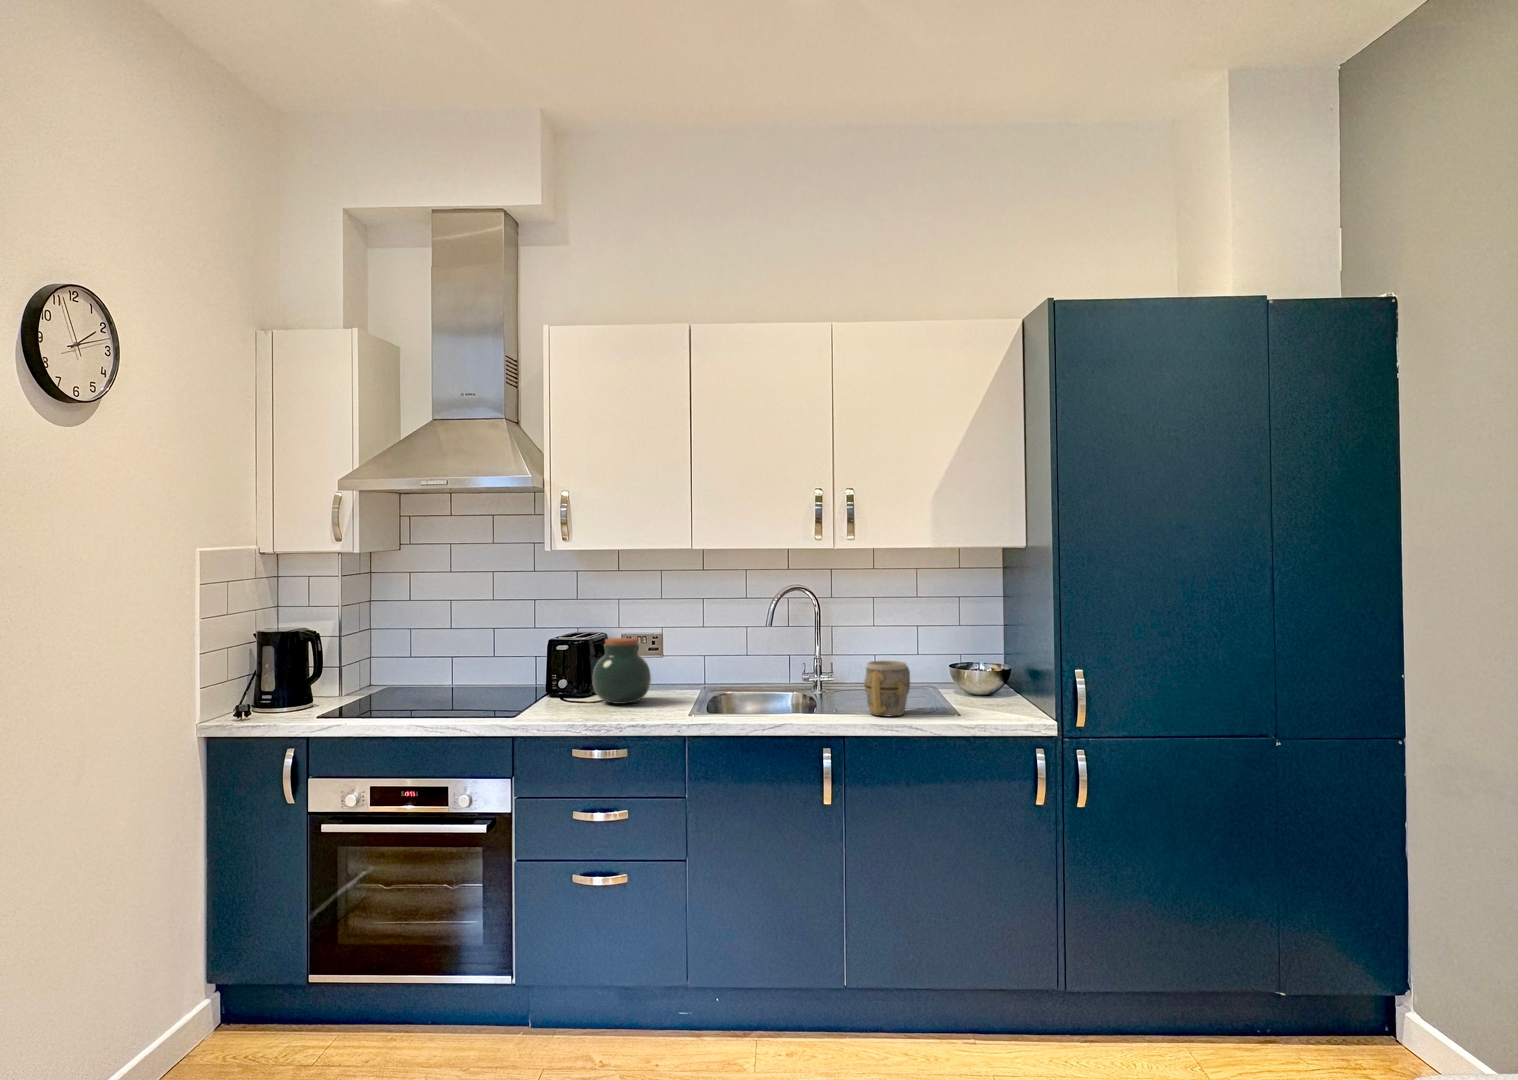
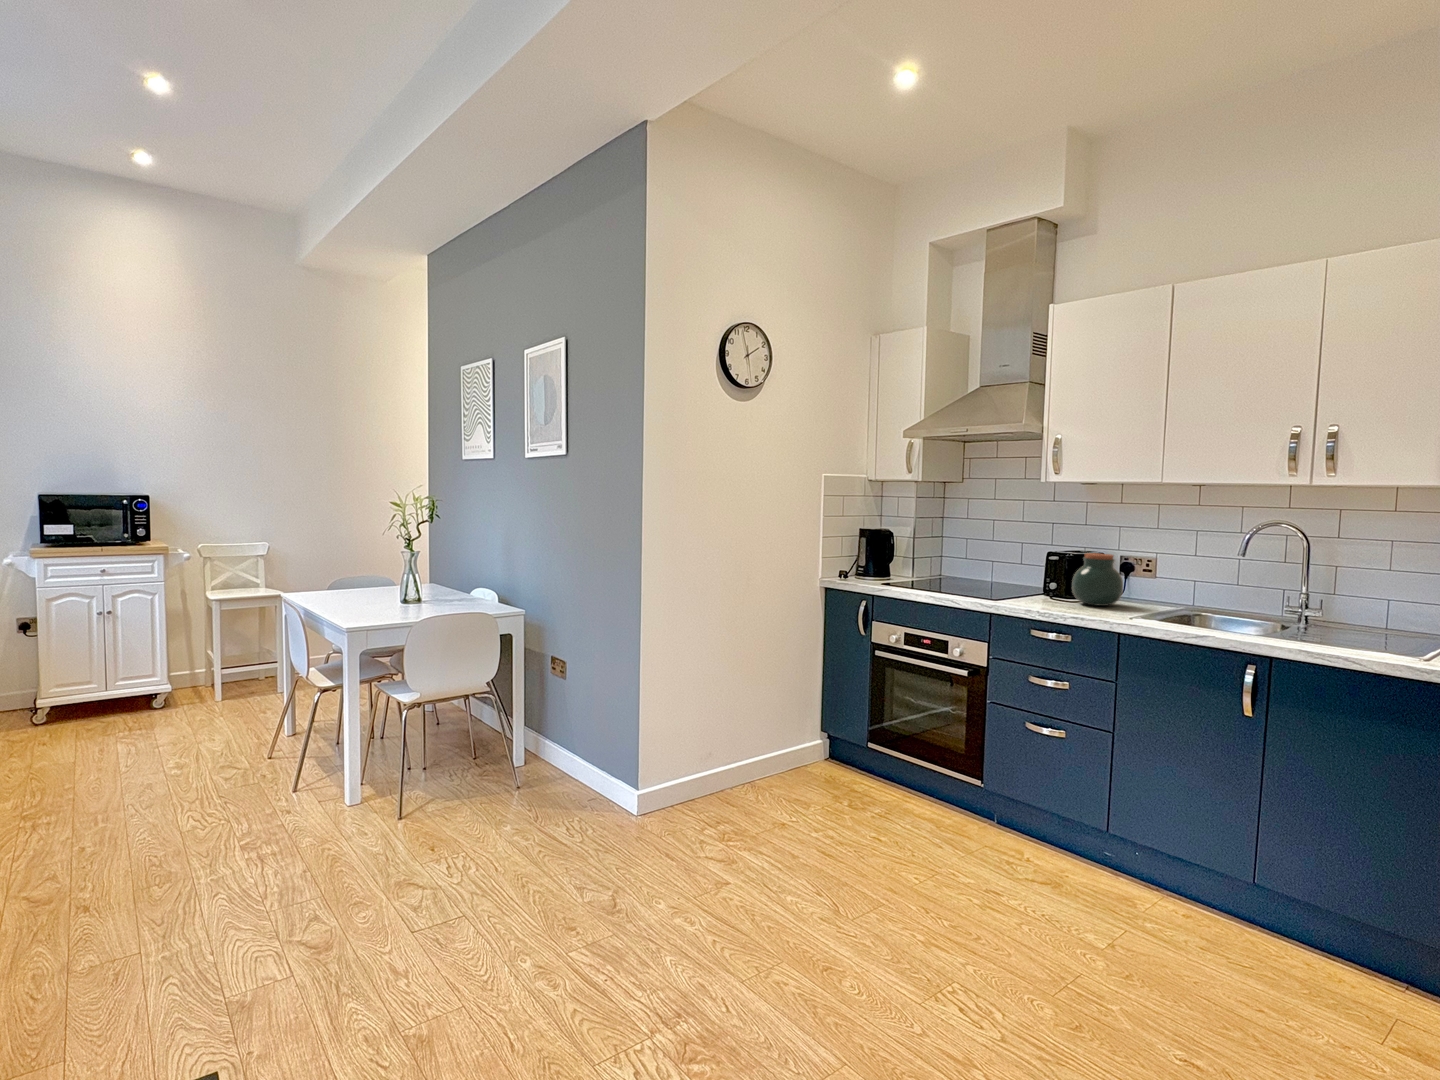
mug: present [865,661,910,716] -> none [1313,595,1383,651]

